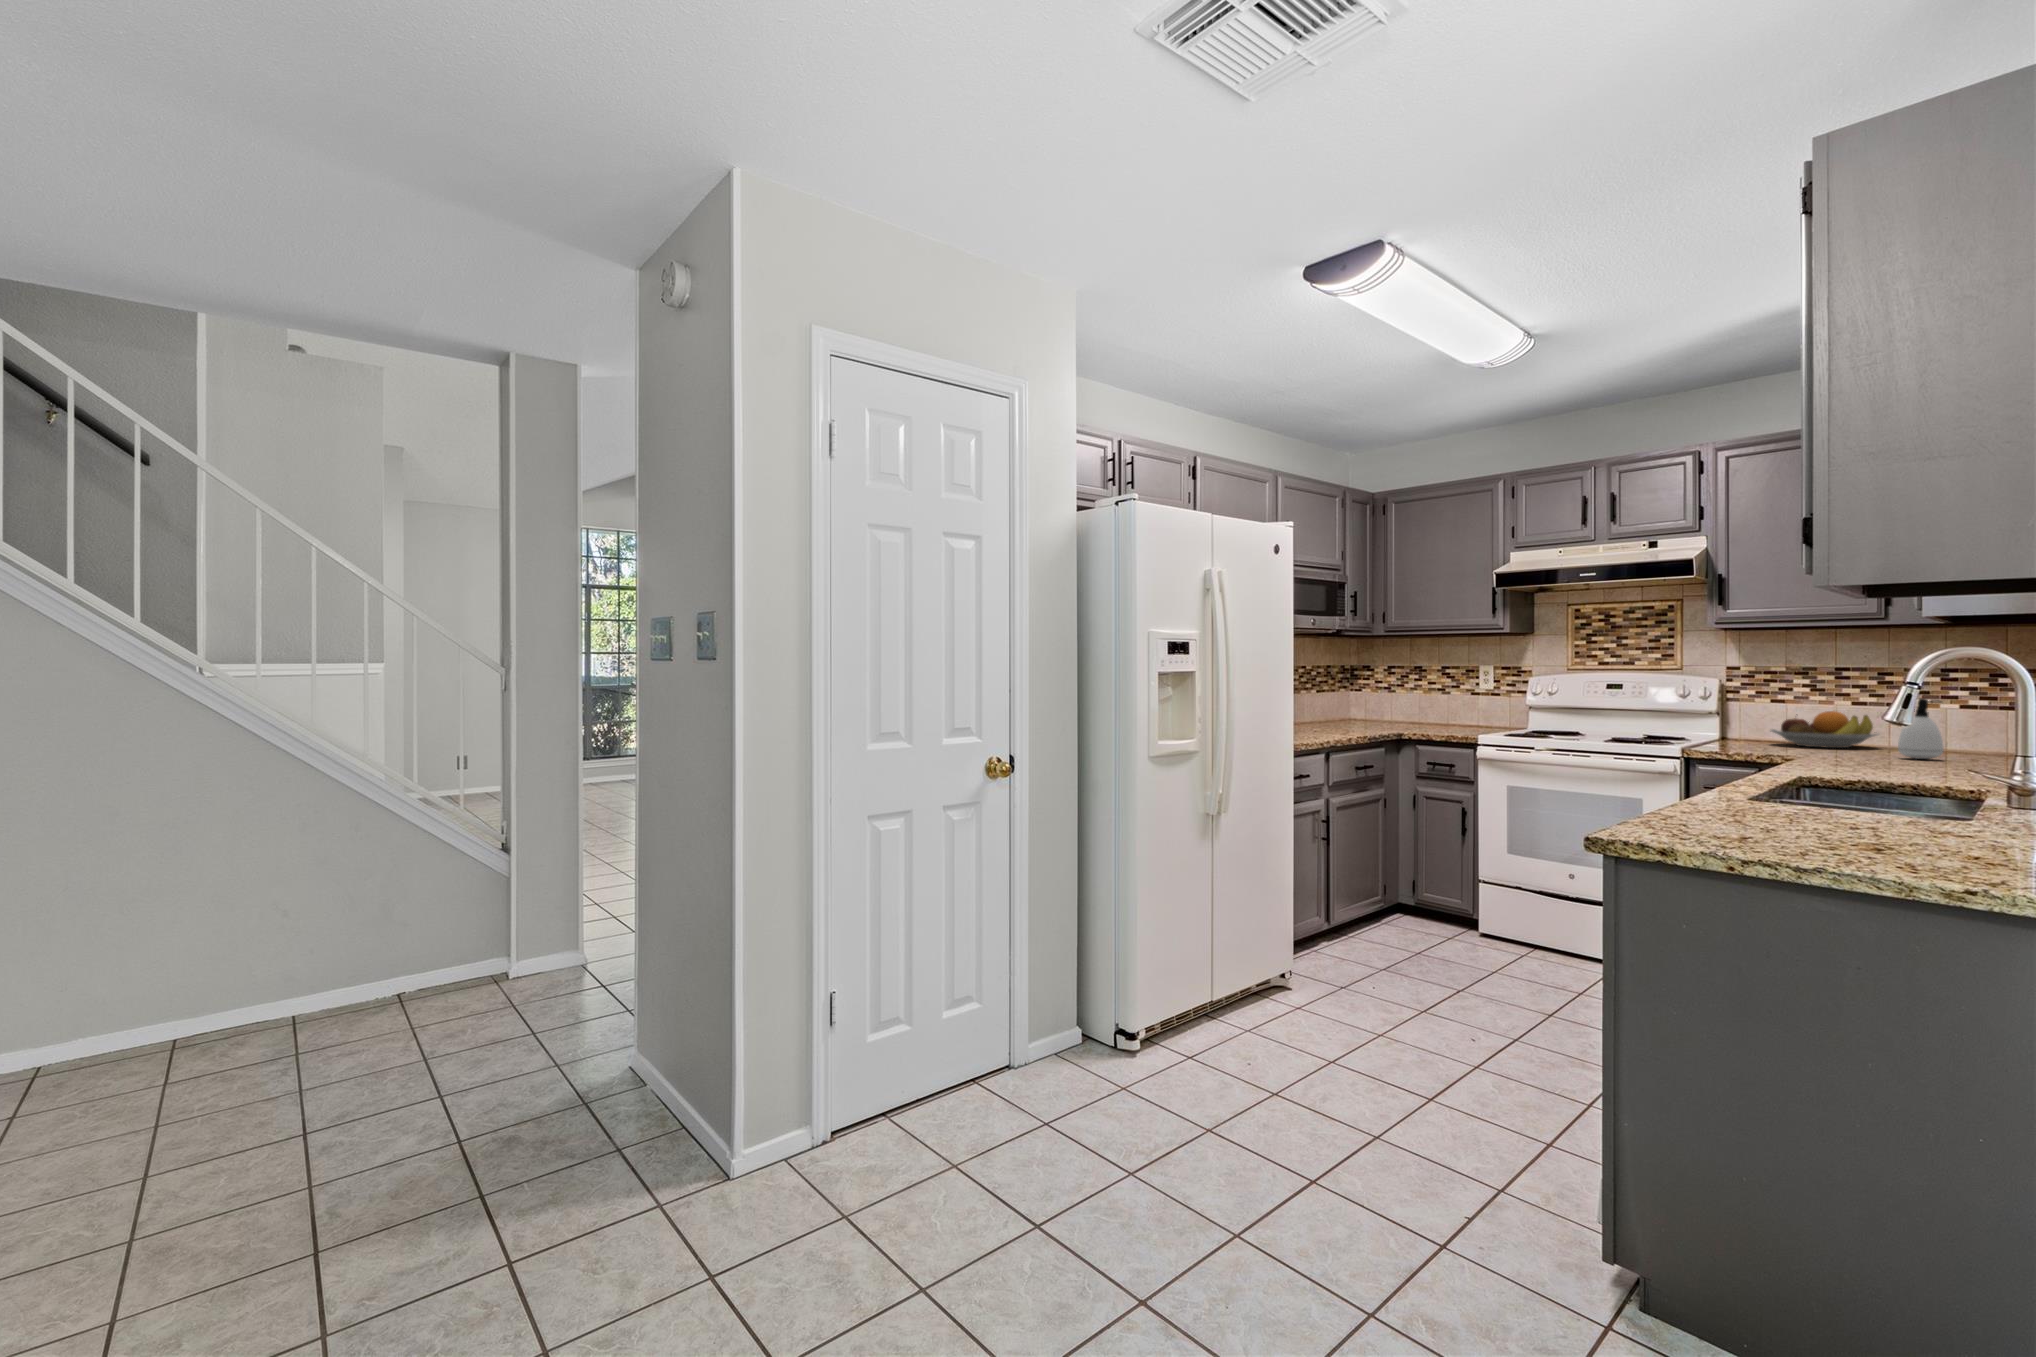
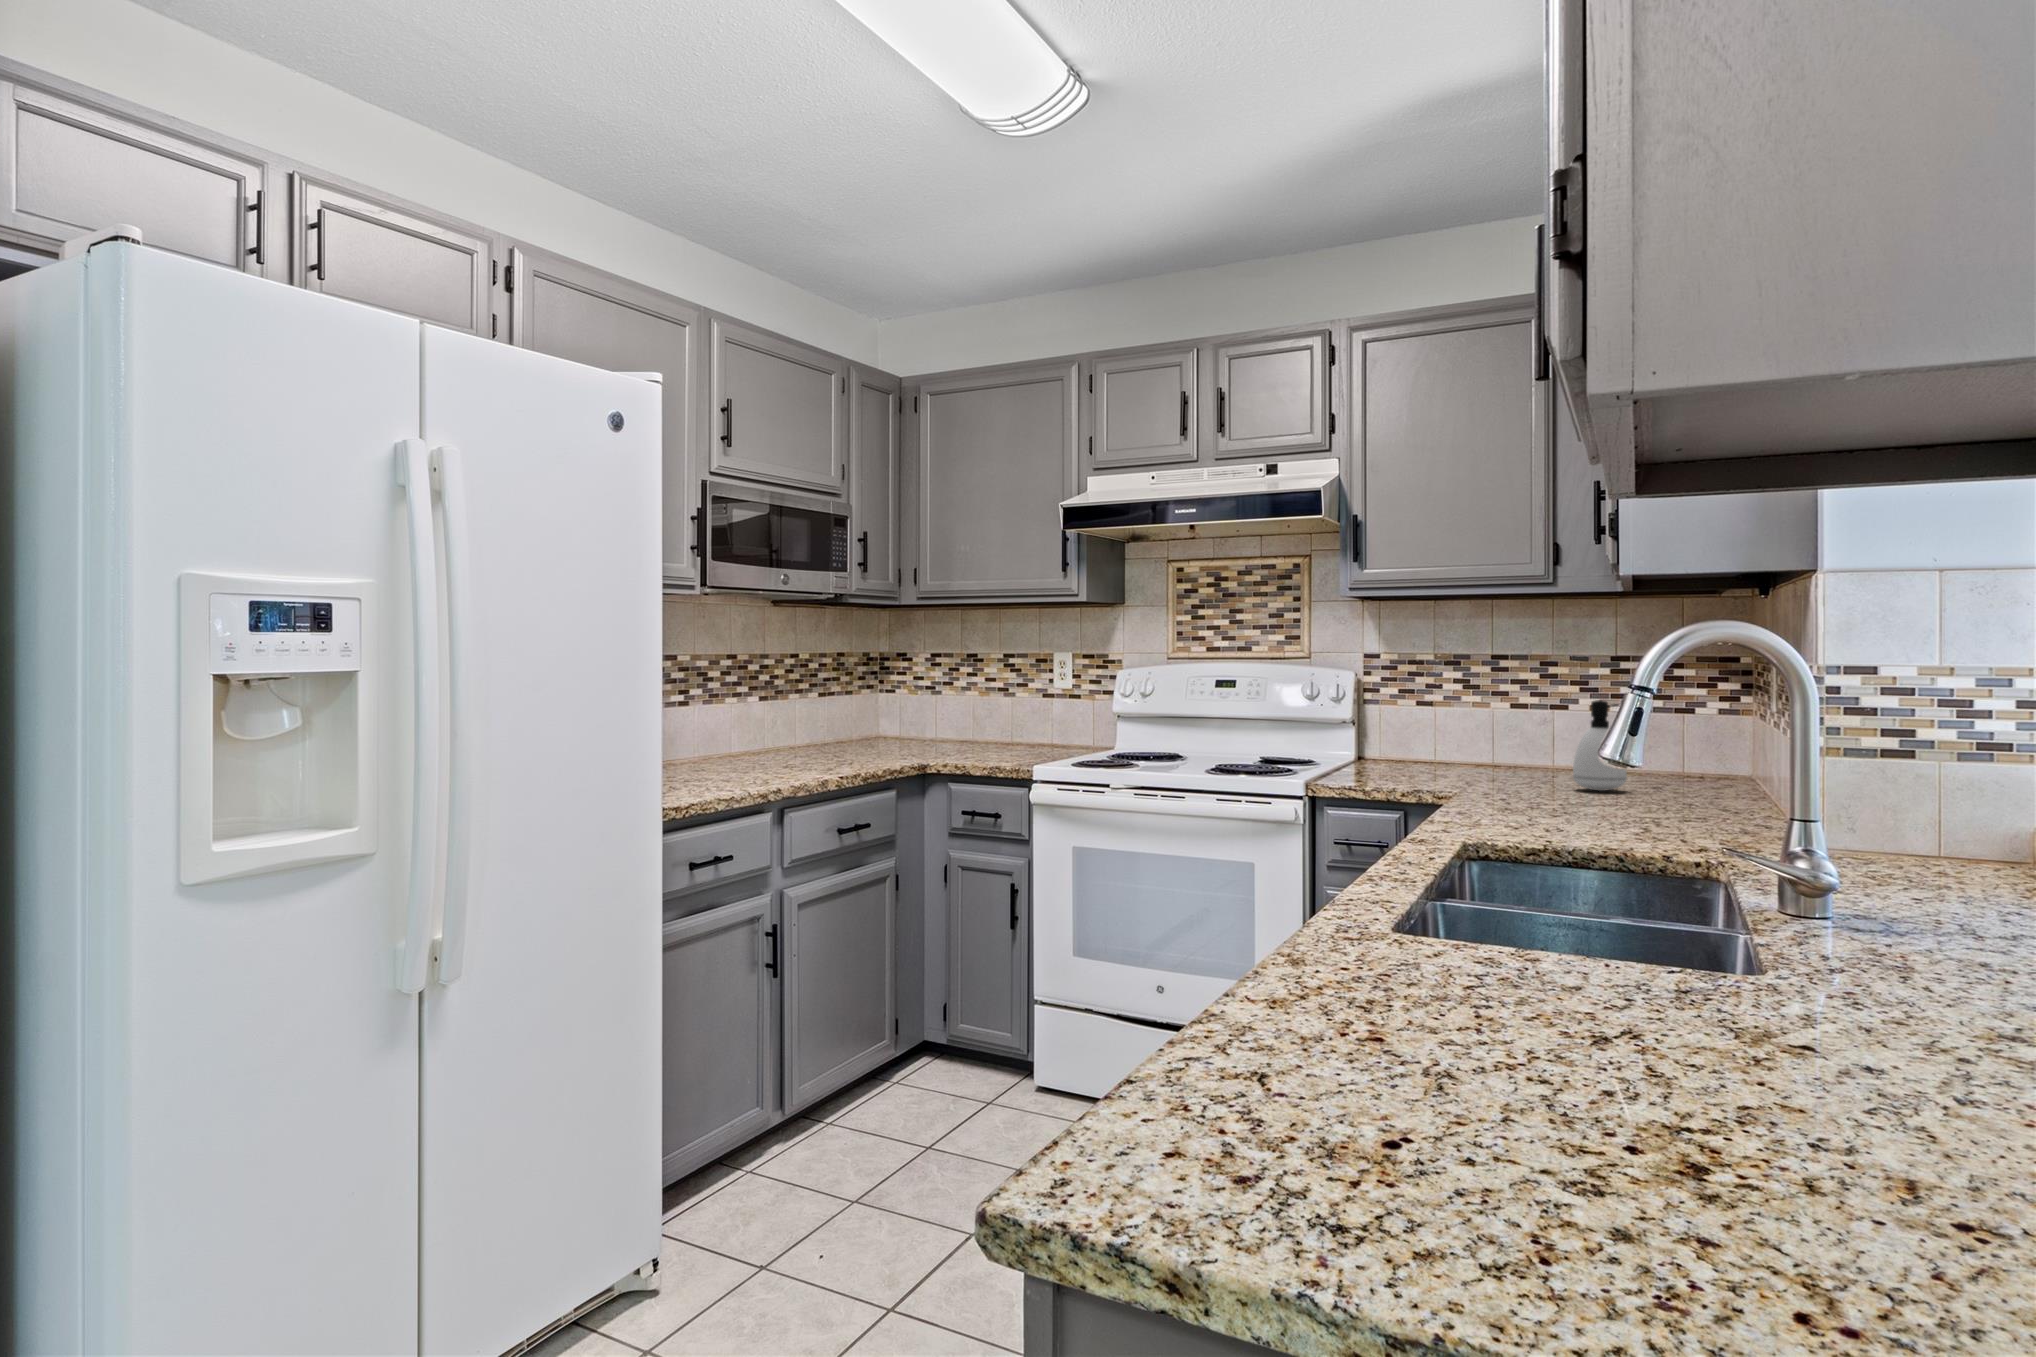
fruit bowl: present [1771,711,1877,748] -> none [1415,718,1544,771]

